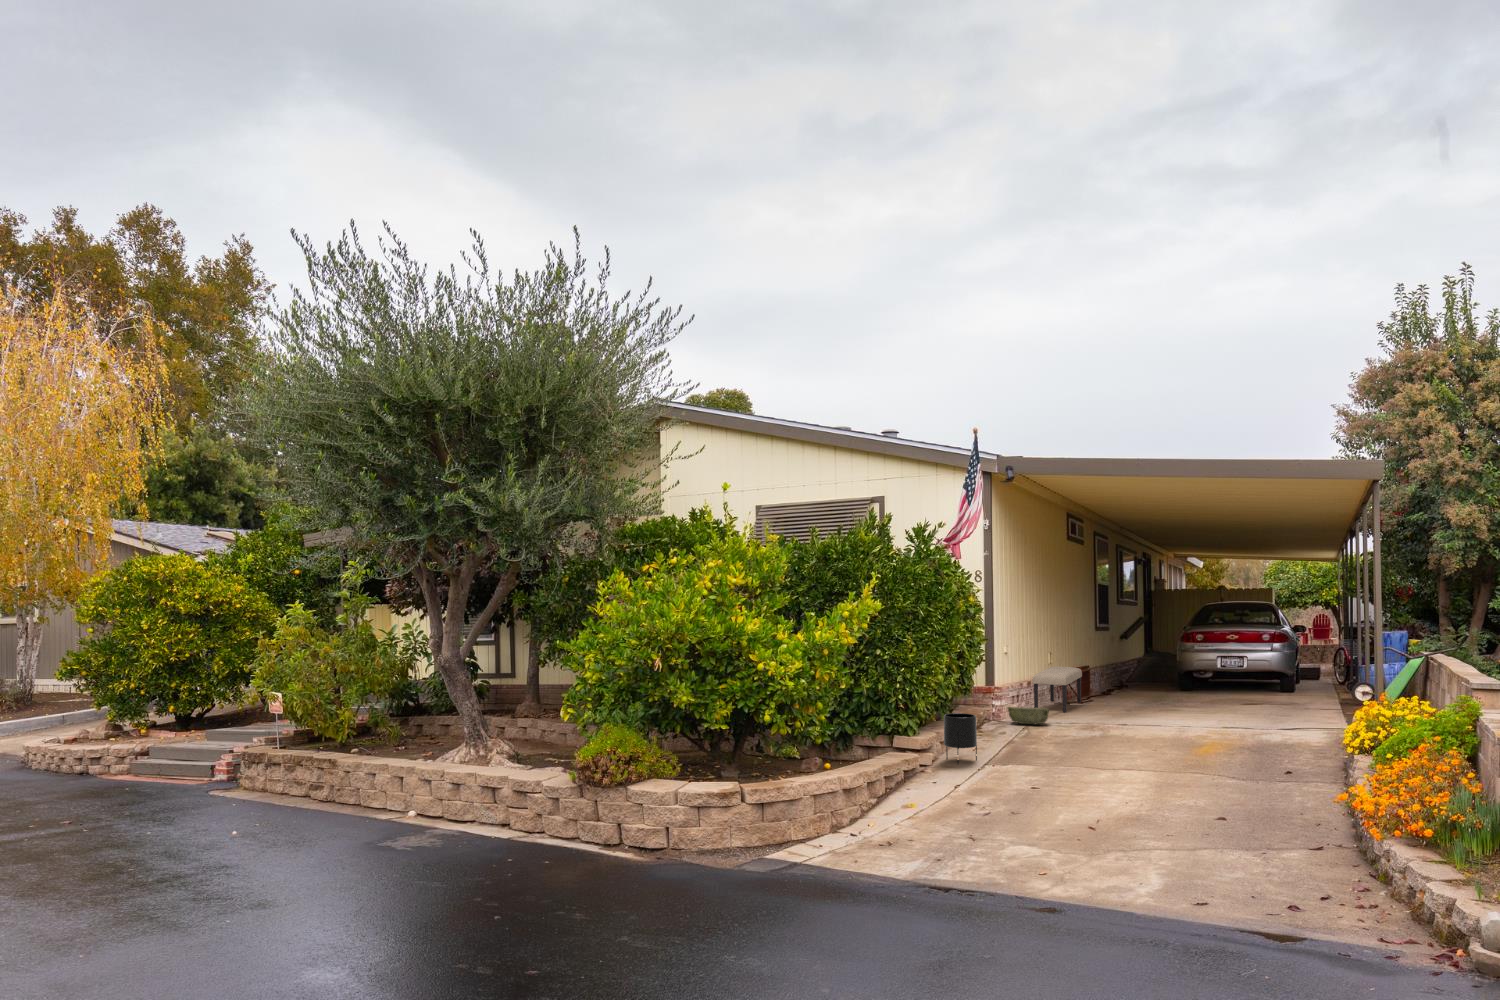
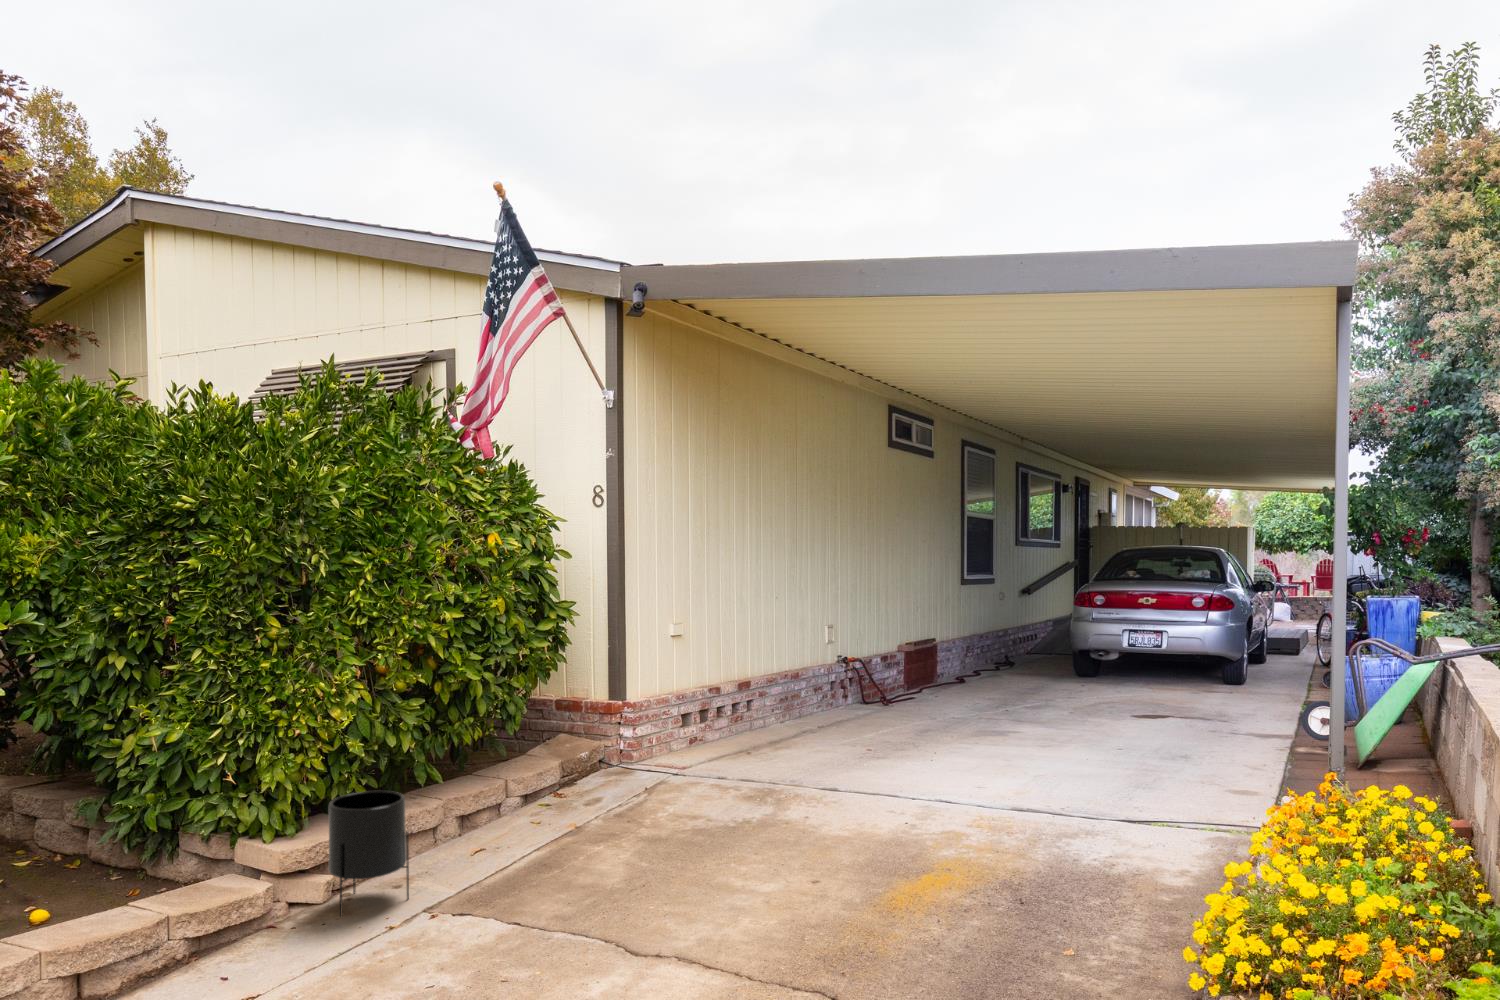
bench: present [1032,667,1082,713] -> none [744,653,856,740]
woven basket: present [1008,707,1049,724] -> none [643,741,720,777]

